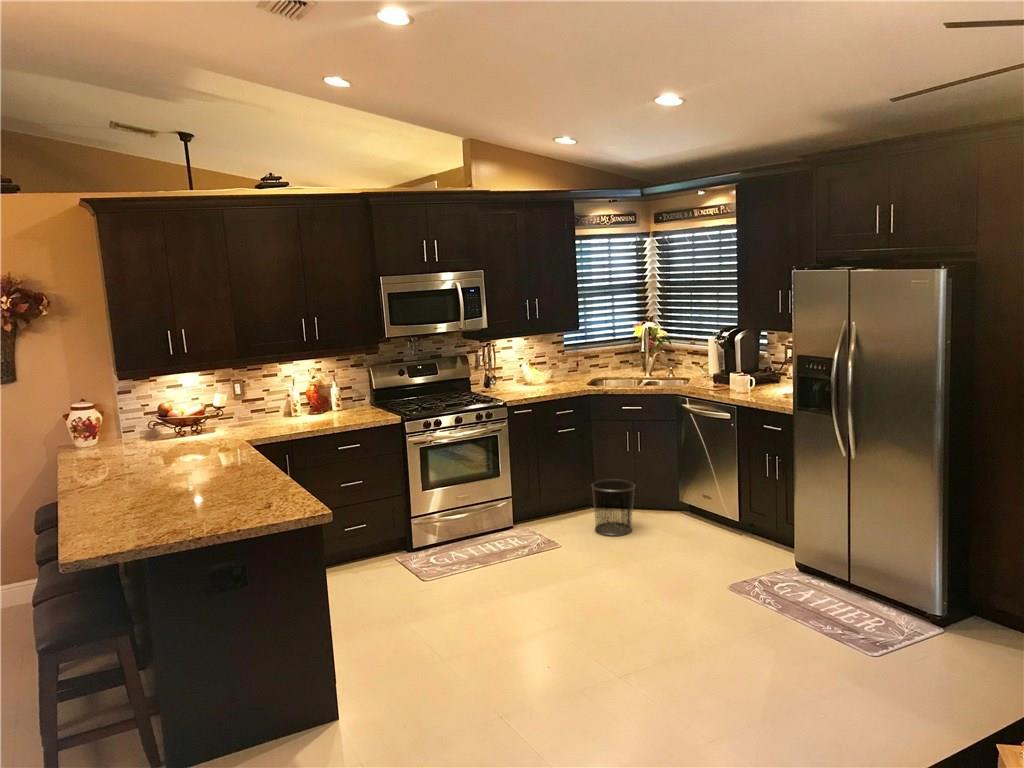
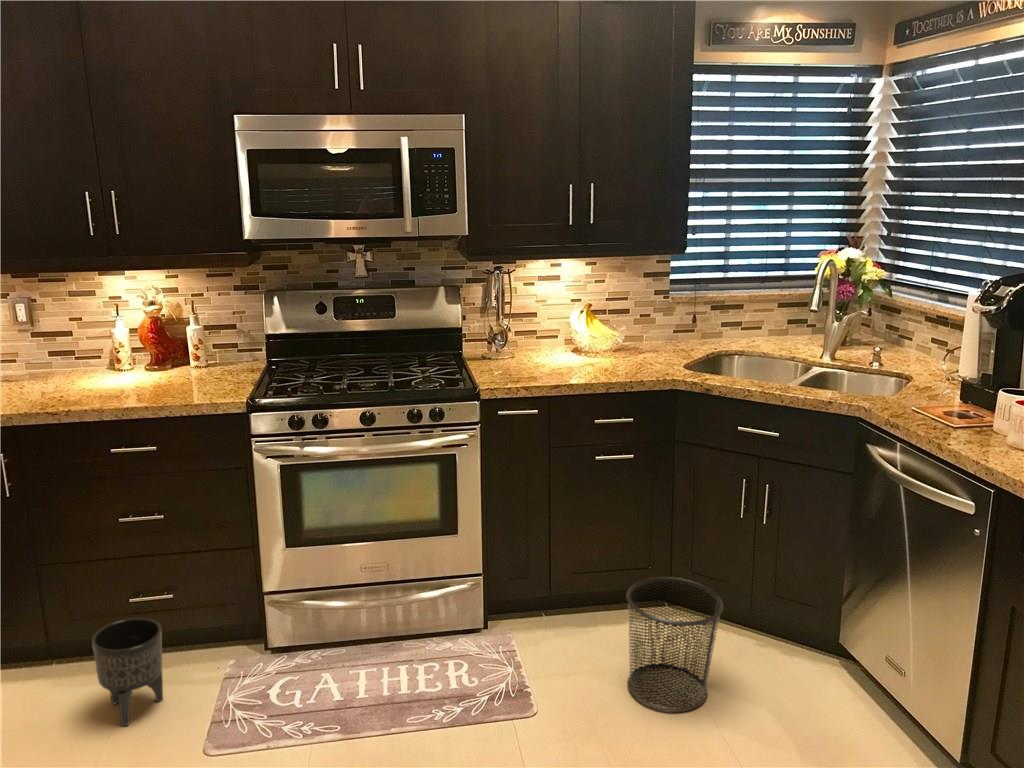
planter: none [351,532,384,584] -> present [92,618,163,726]

